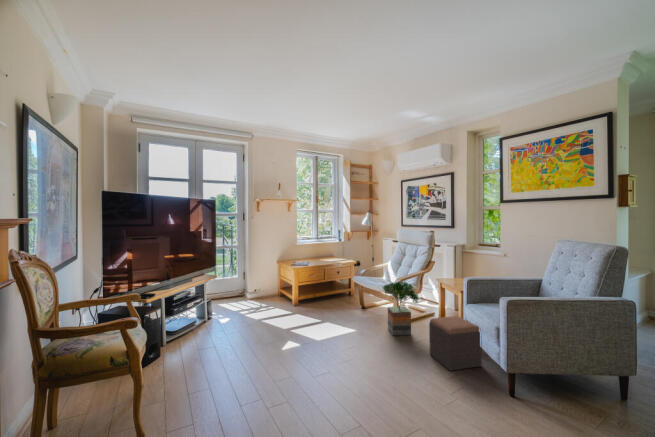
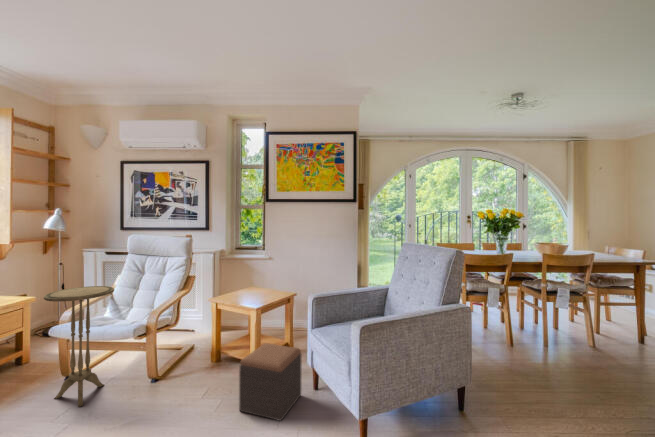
side table: none [348,258,378,319] -> present [44,286,114,407]
potted tree: present [383,282,419,335] -> none [138,314,206,409]

